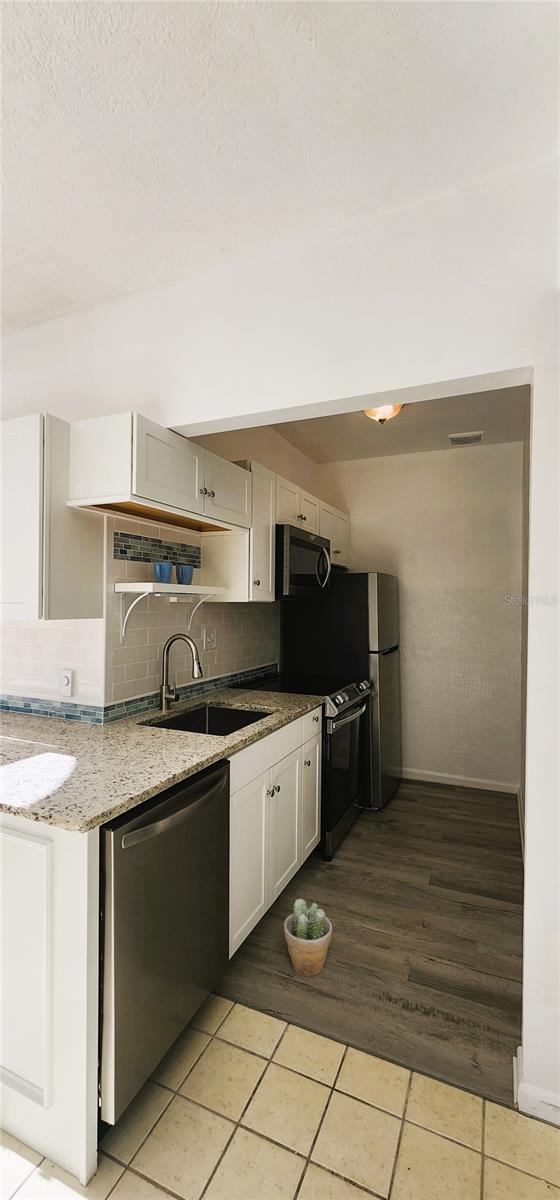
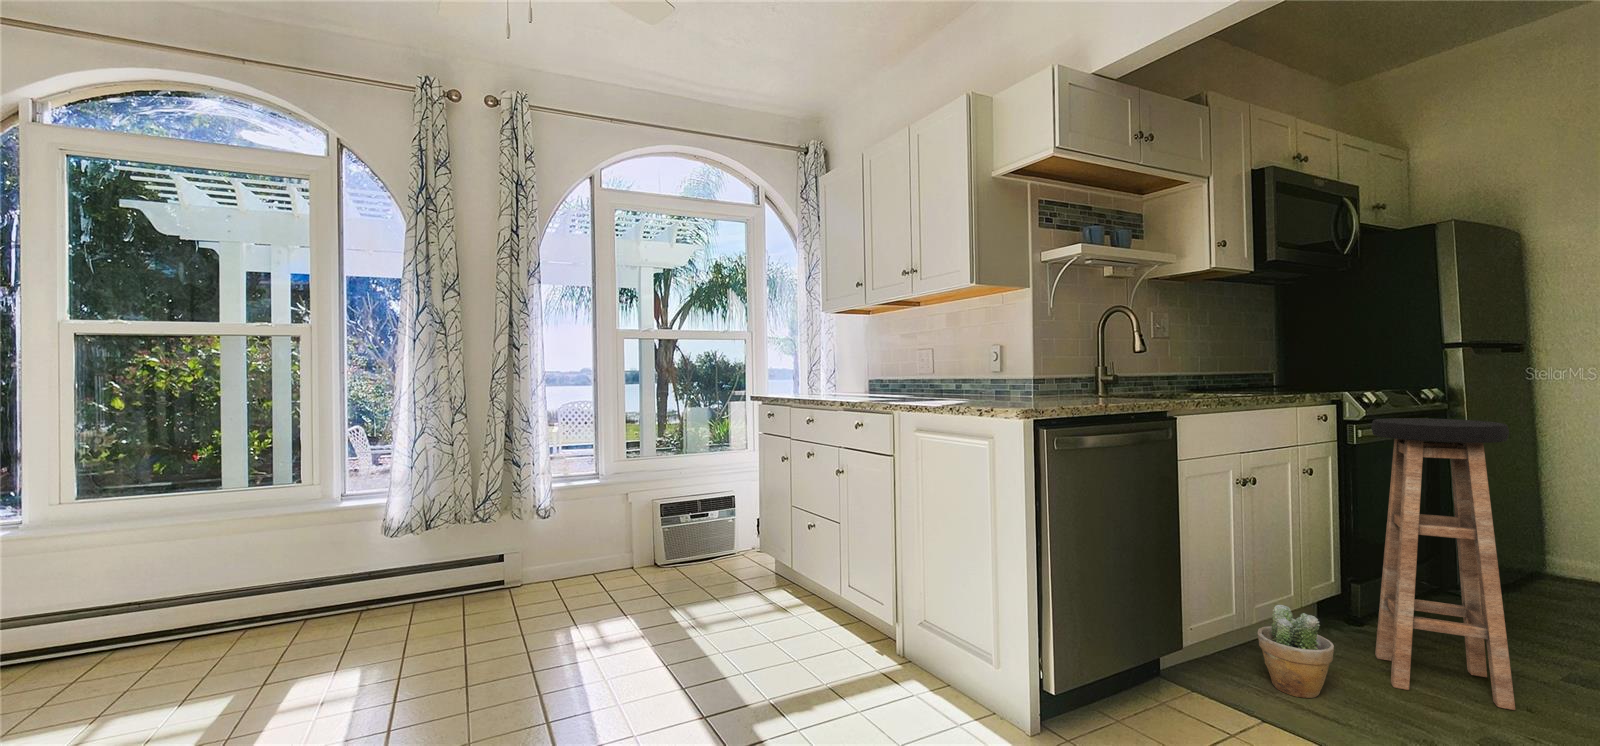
bar stool: none [345,726,419,934] -> present [1371,418,1515,710]

